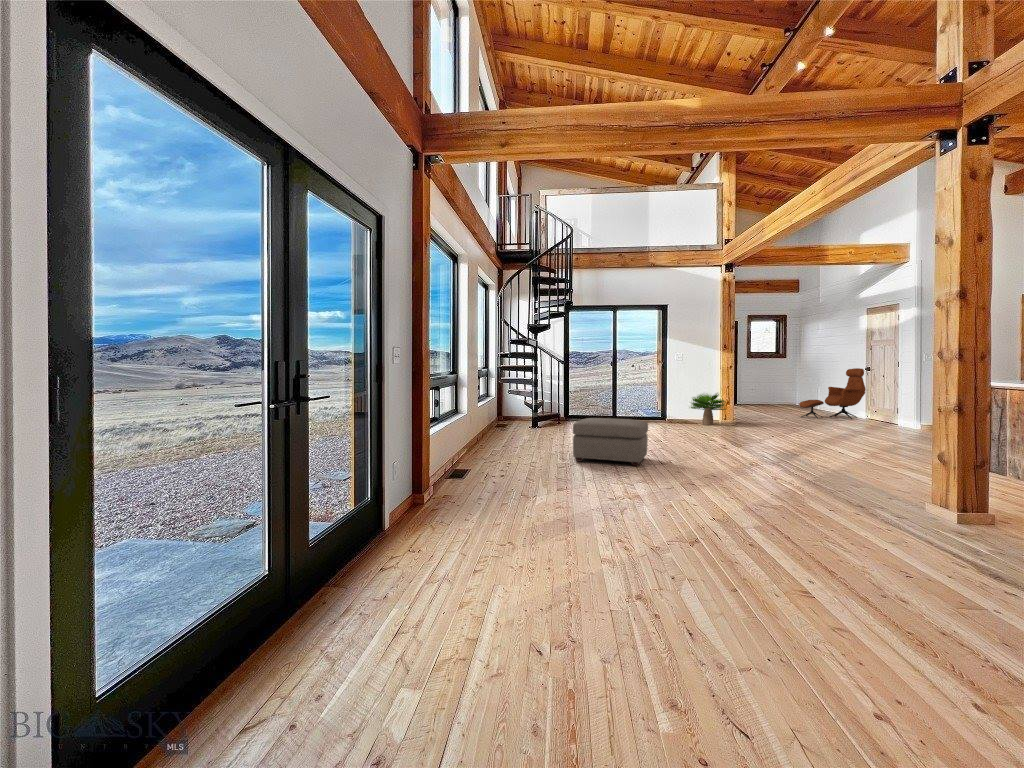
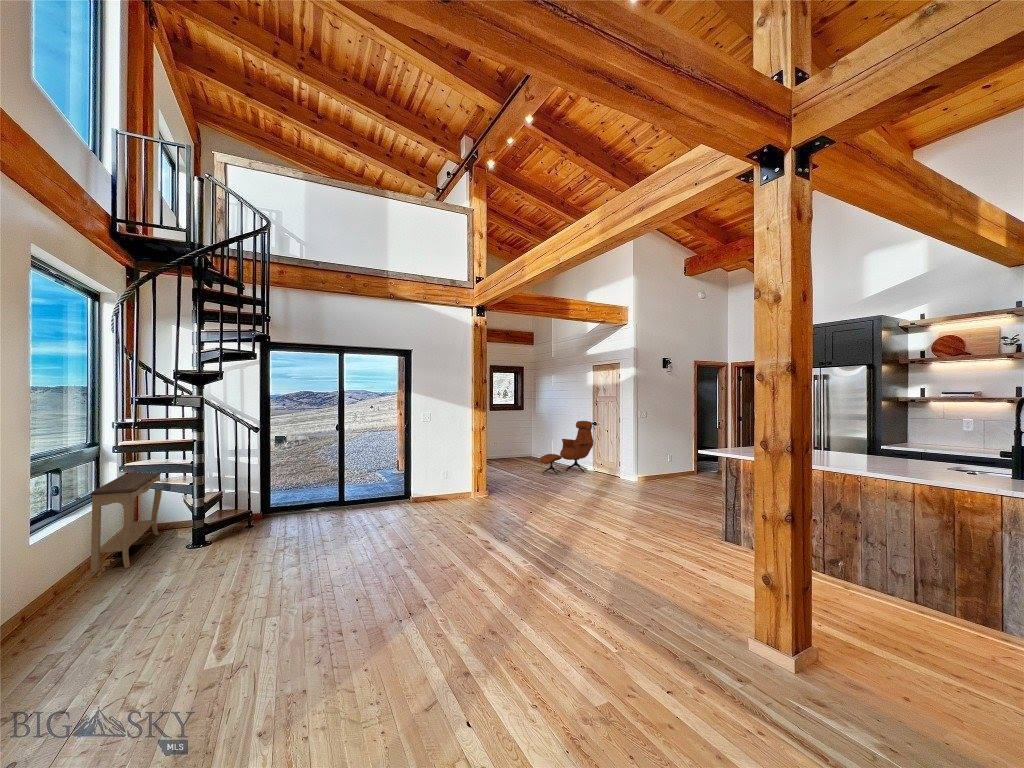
console table: none [491,384,516,429] -> present [91,473,162,572]
potted plant: present [691,393,726,425] -> none [436,460,487,504]
ottoman: present [573,418,648,466] -> none [254,578,413,713]

